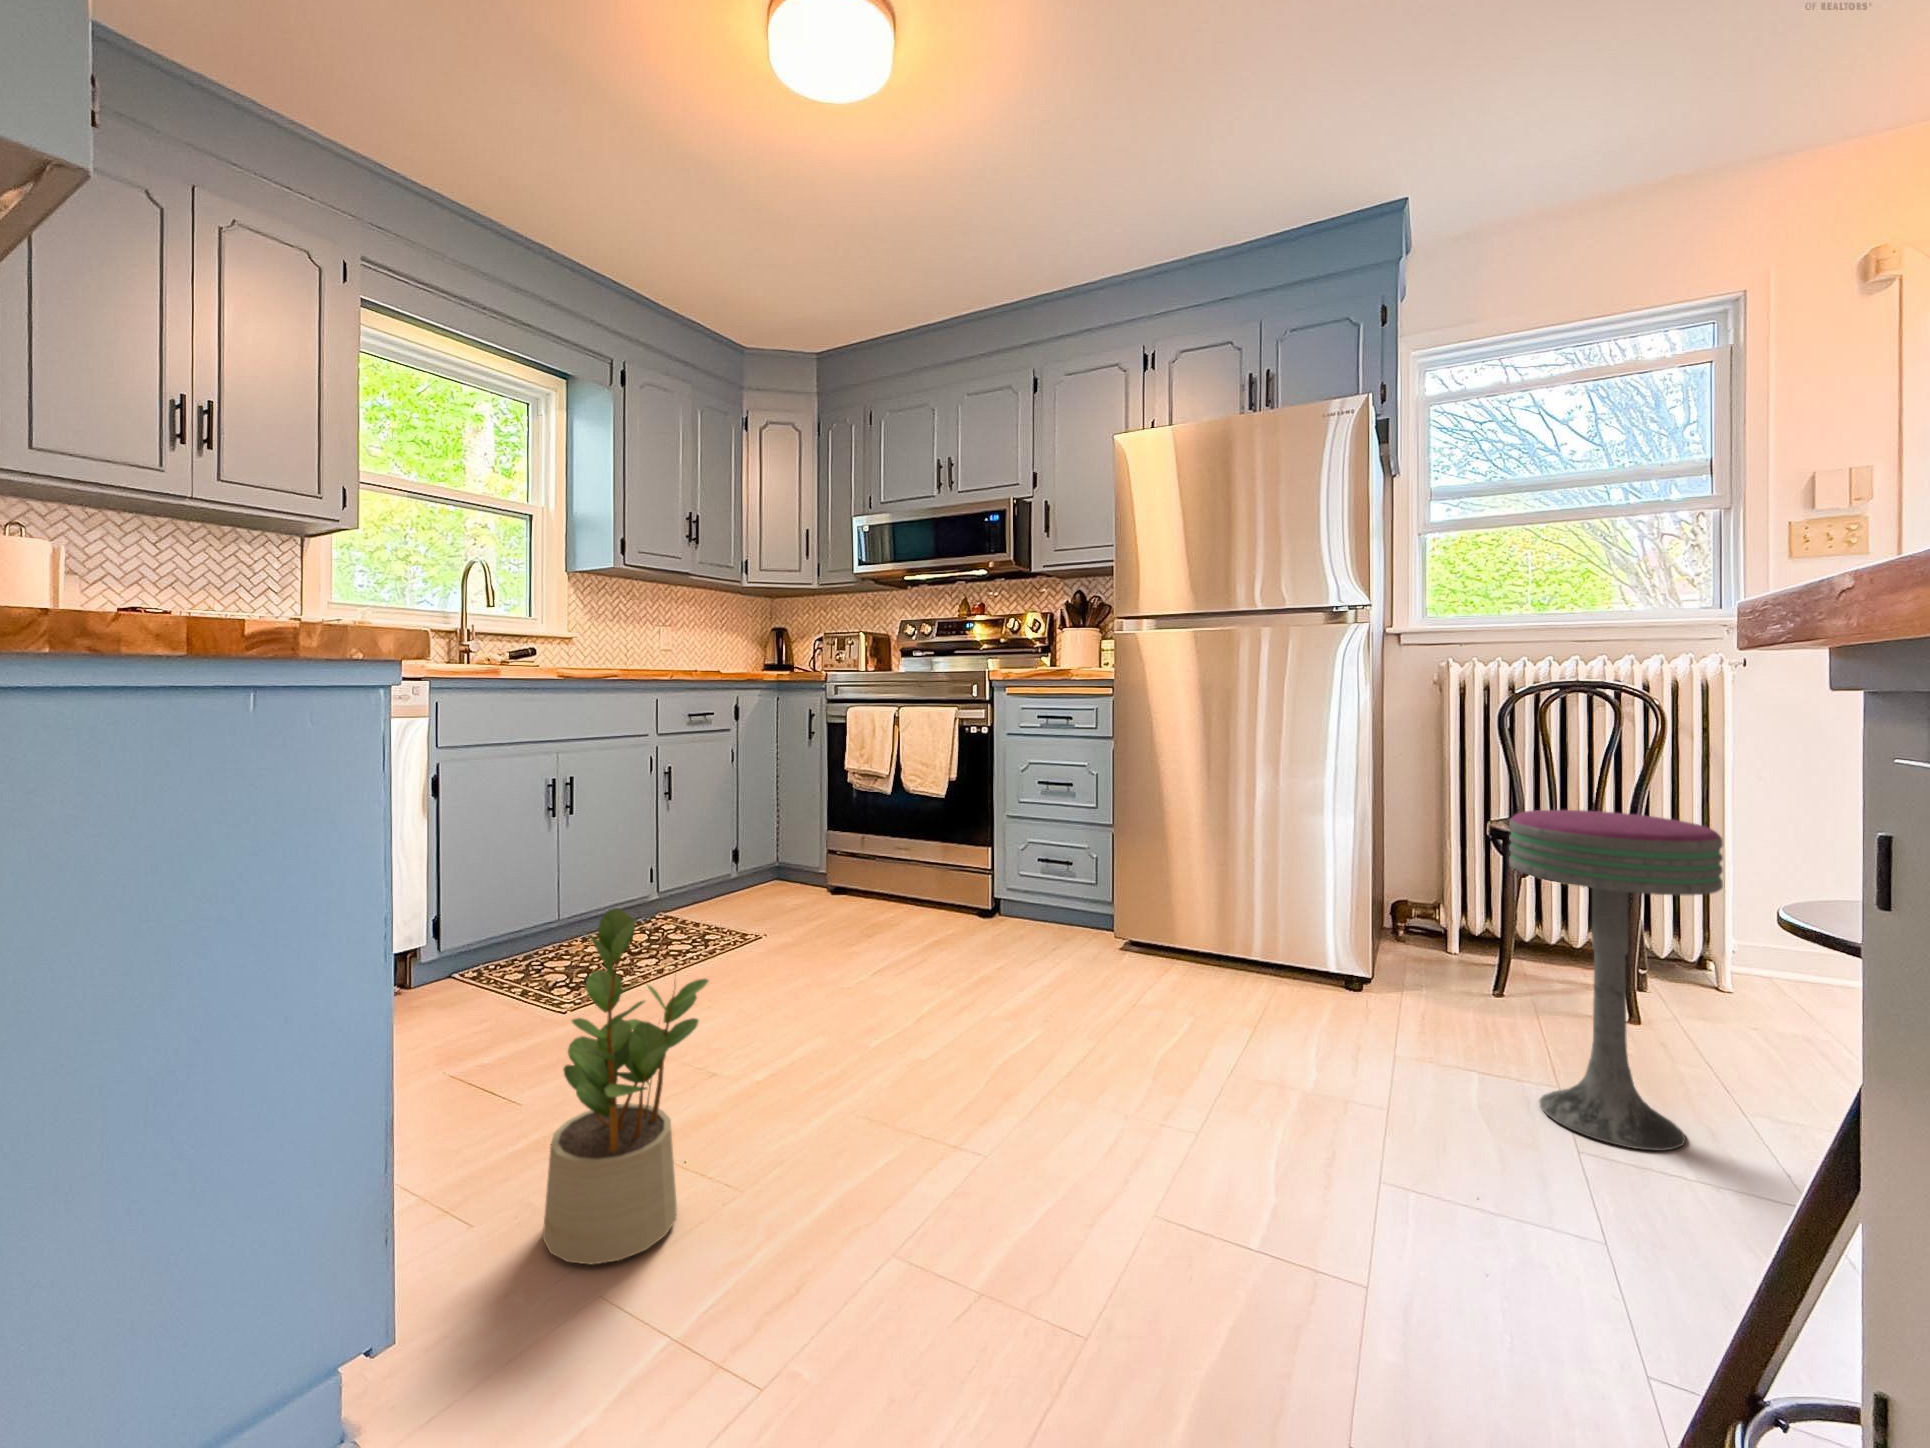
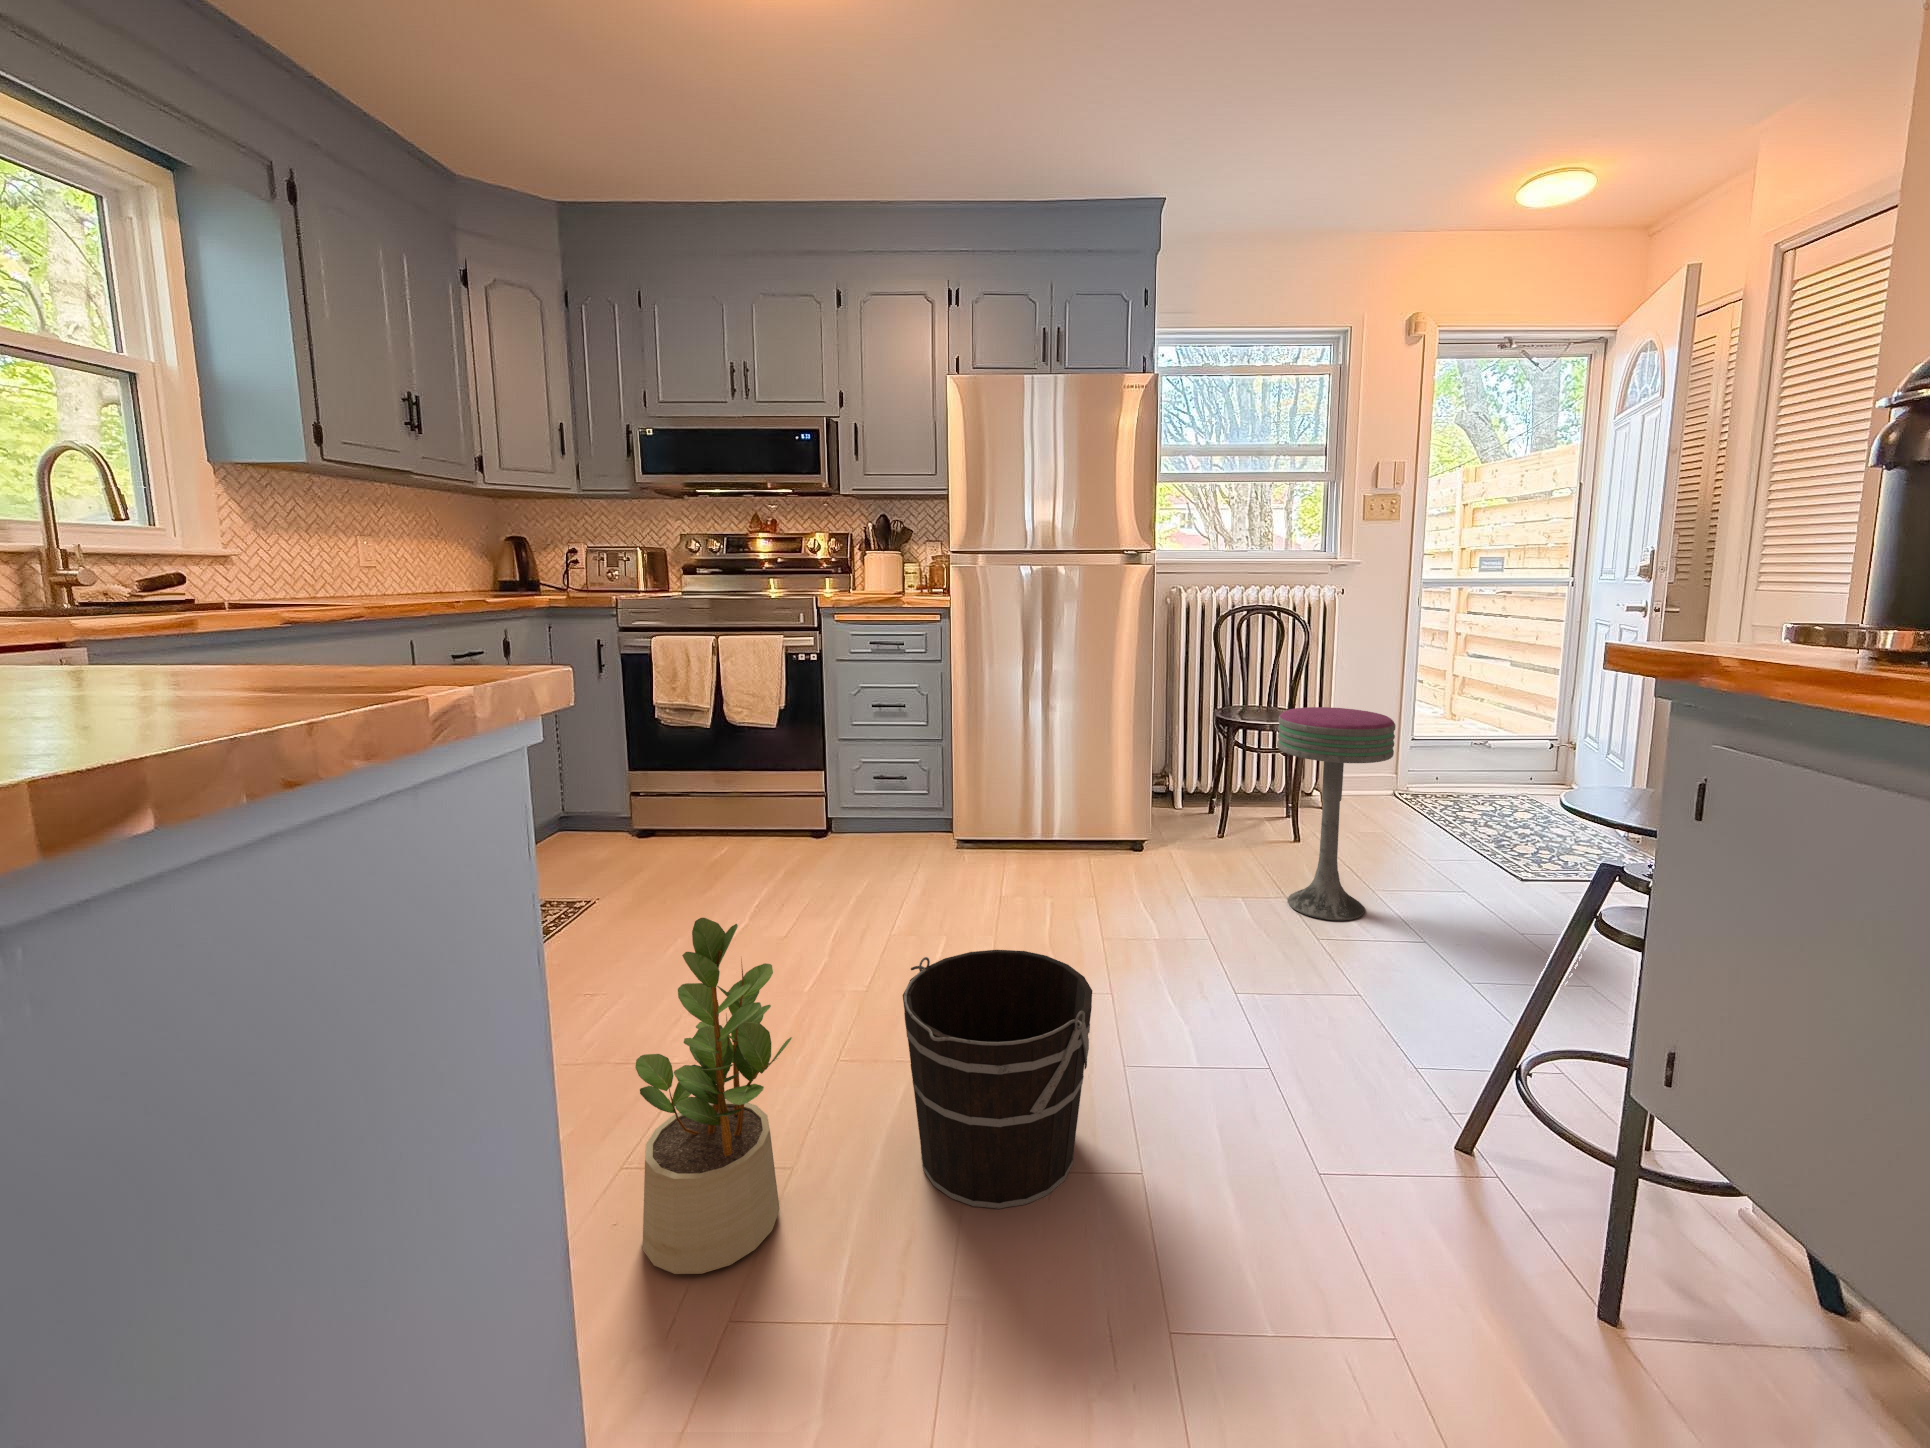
bucket: none [792,1012,1017,1331] -> present [903,950,1092,1209]

